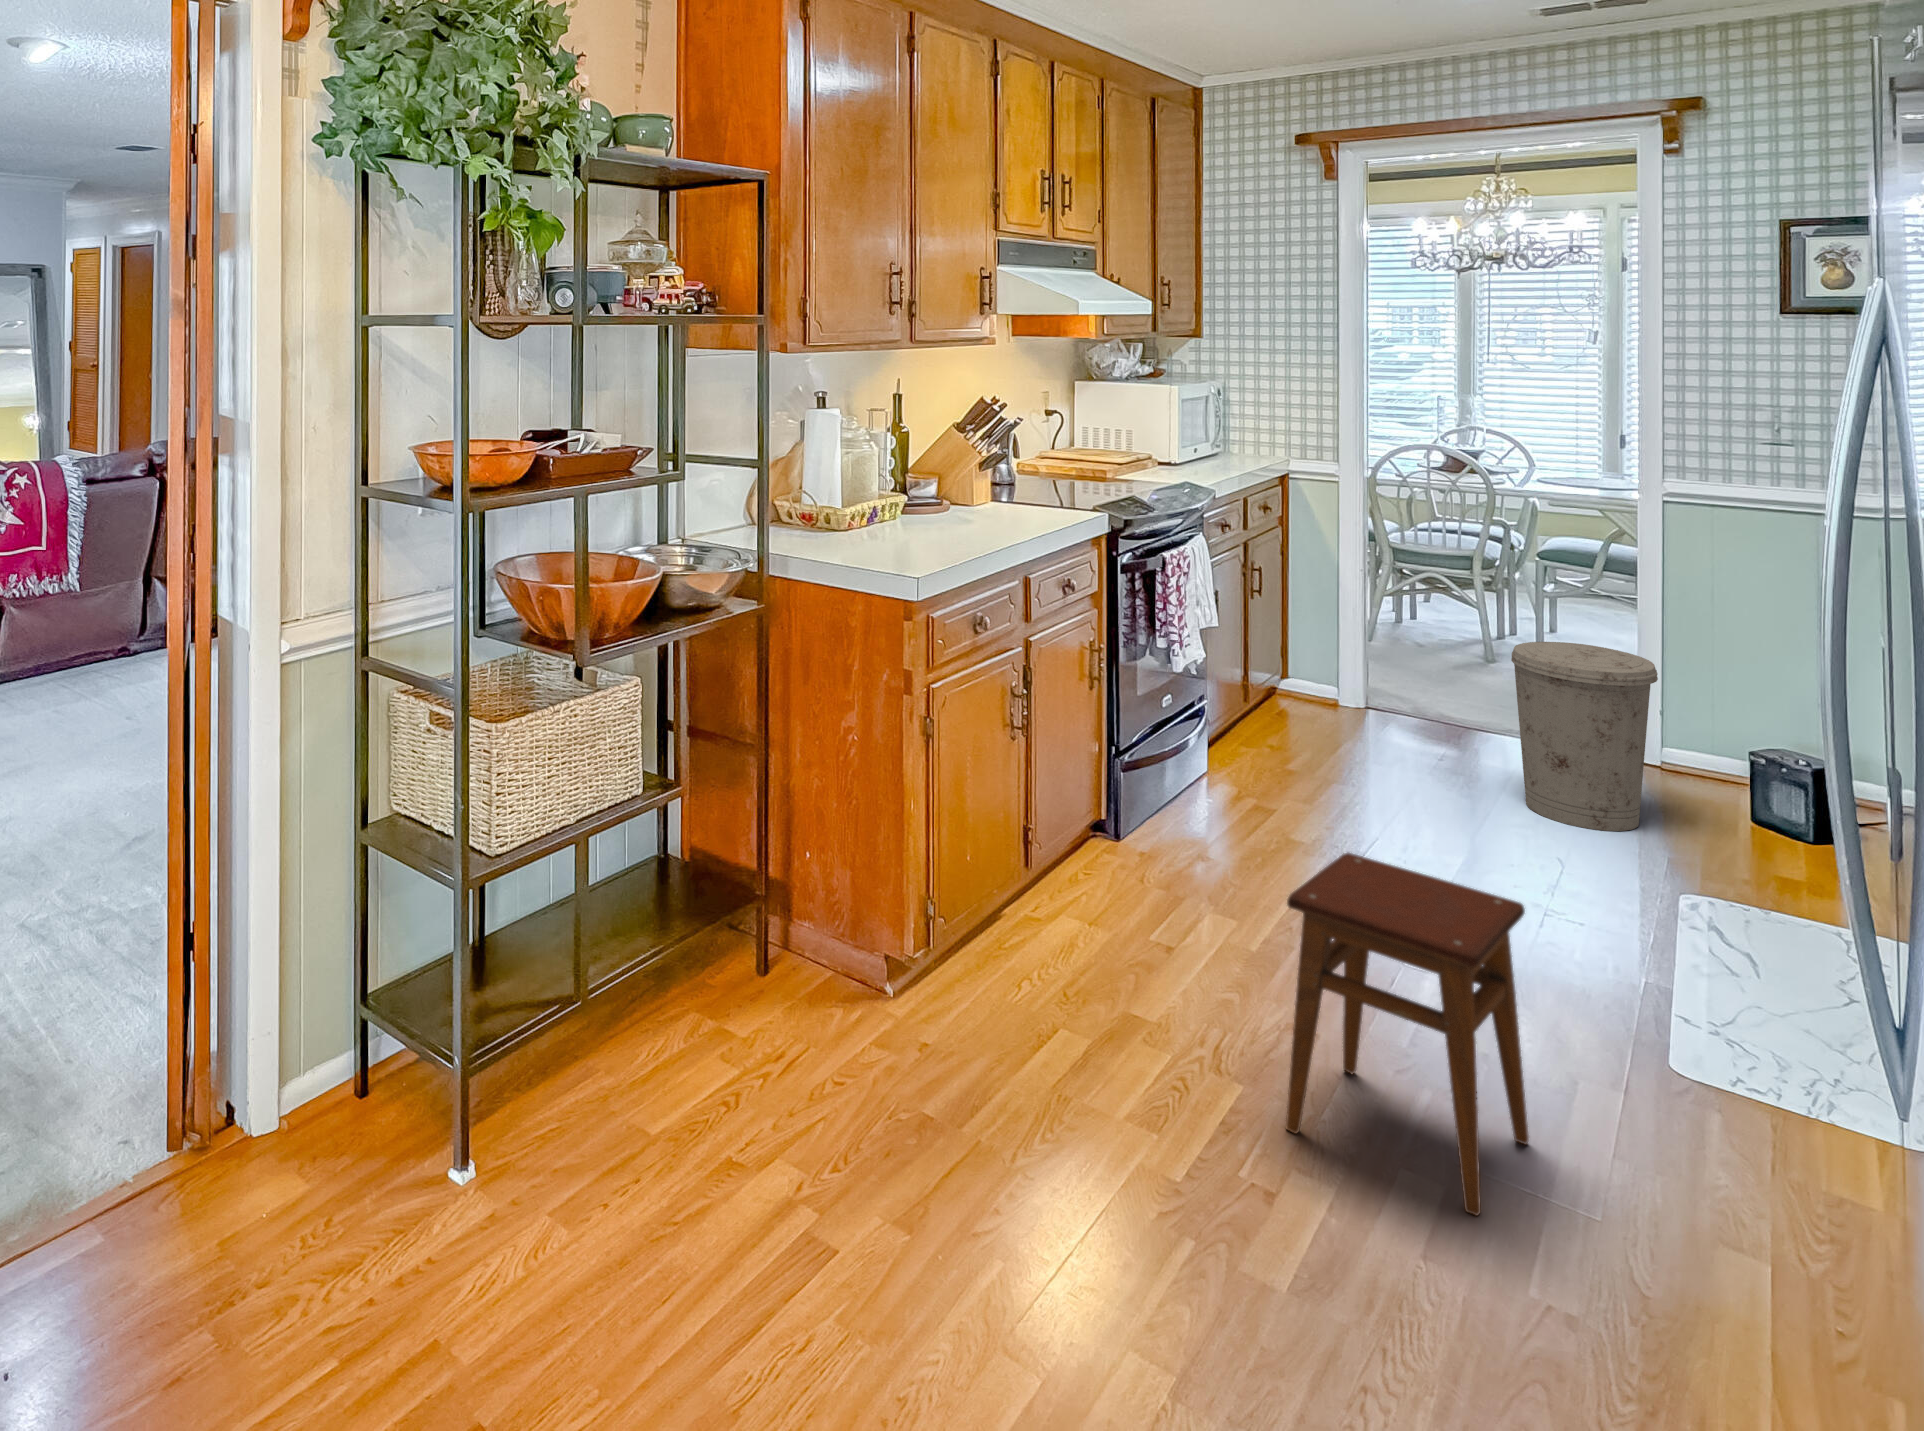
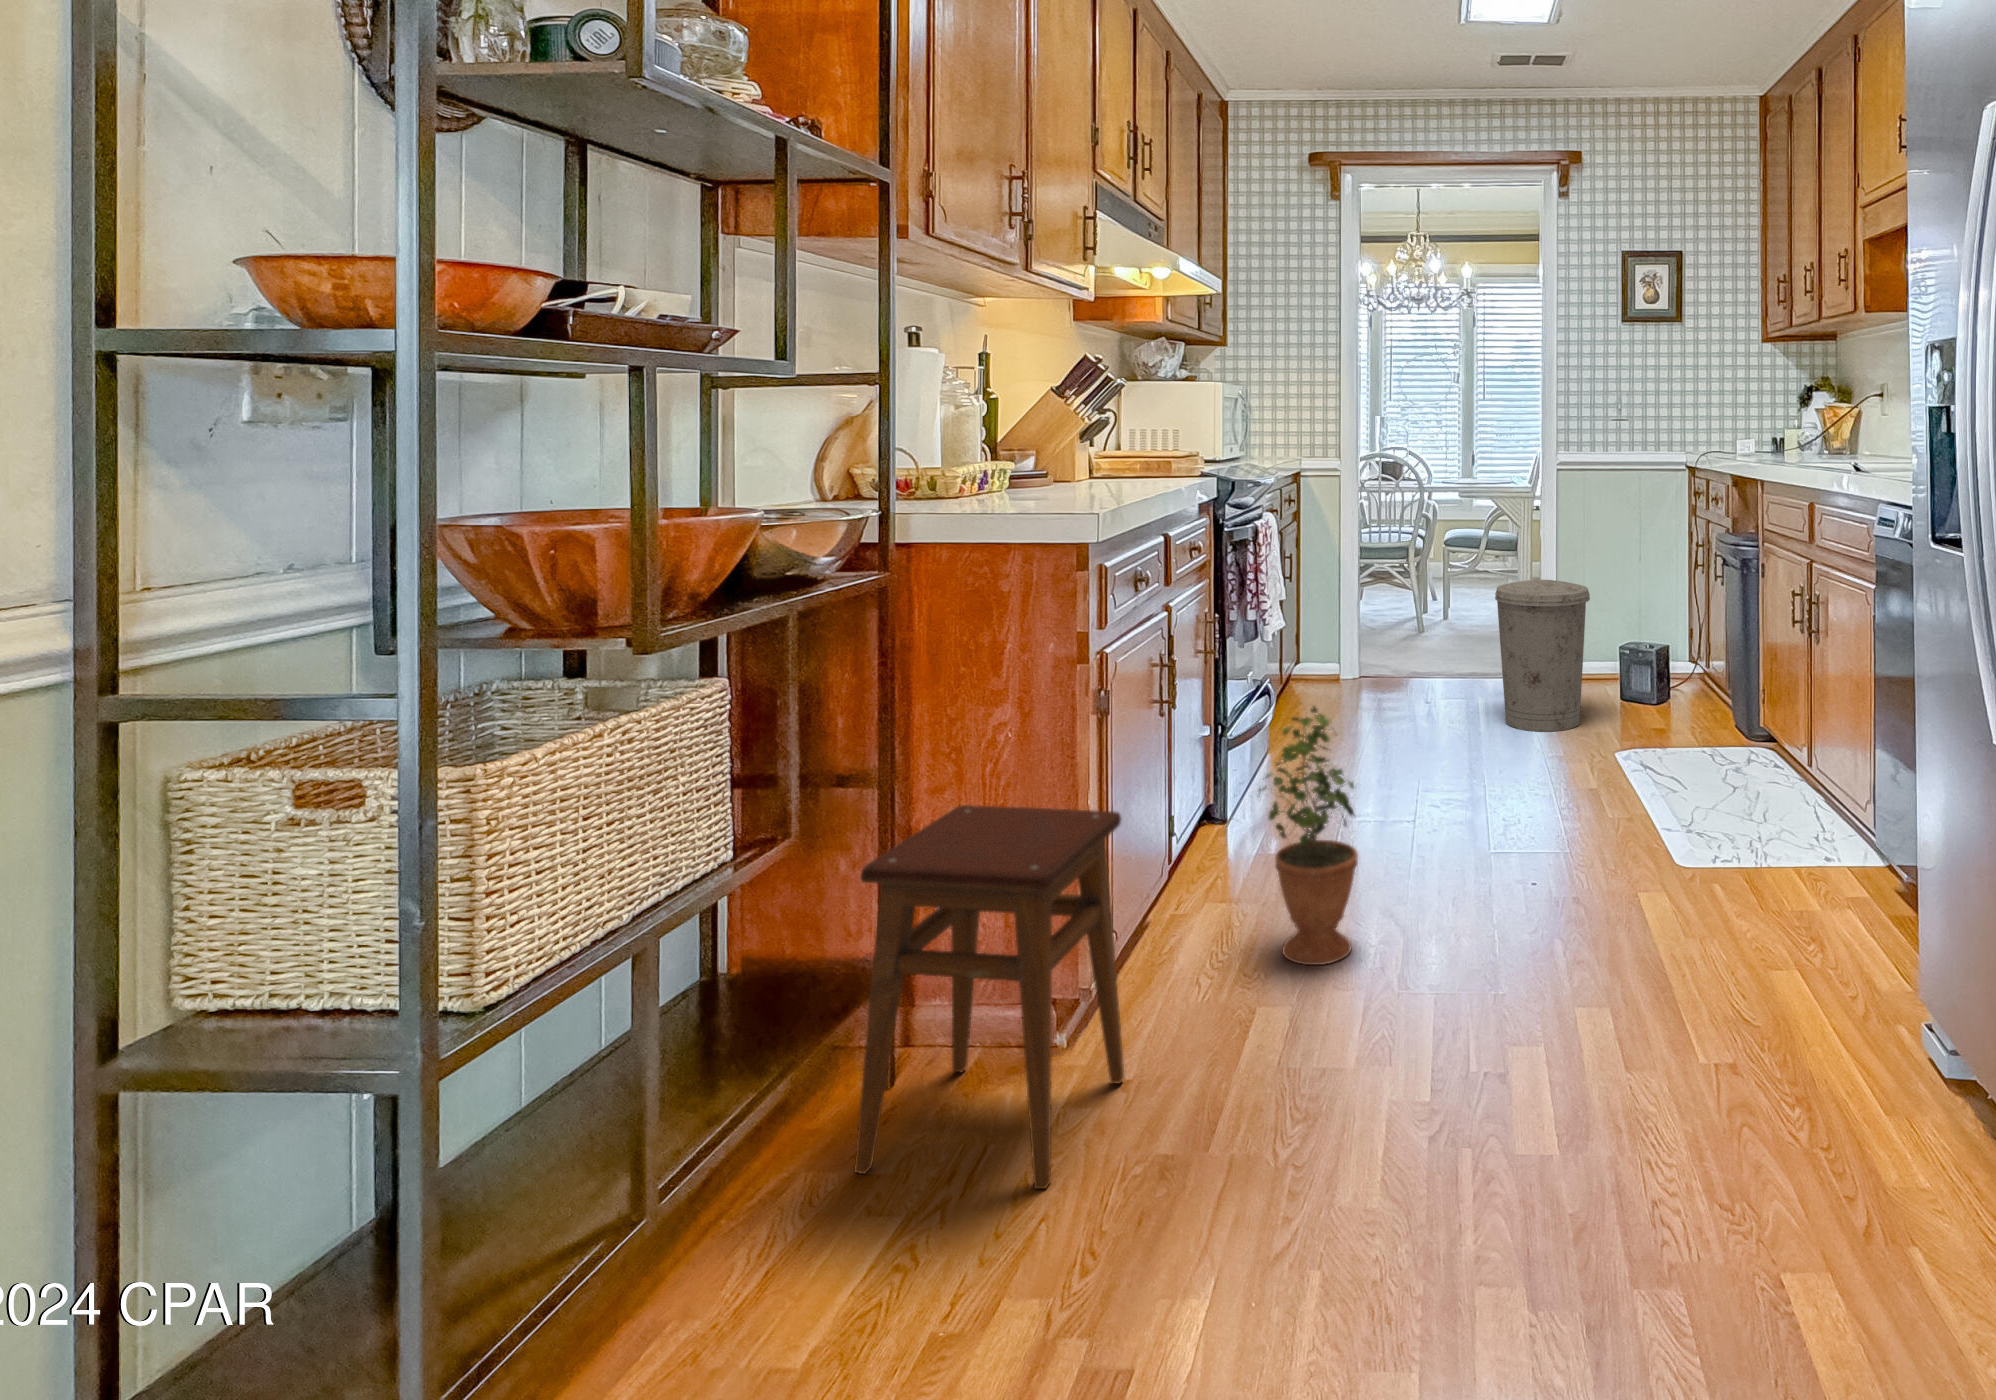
potted plant: none [1084,758,1189,1003] -> present [1257,707,1358,965]
stool: present [1286,853,1529,1216] -> present [854,805,1124,1189]

